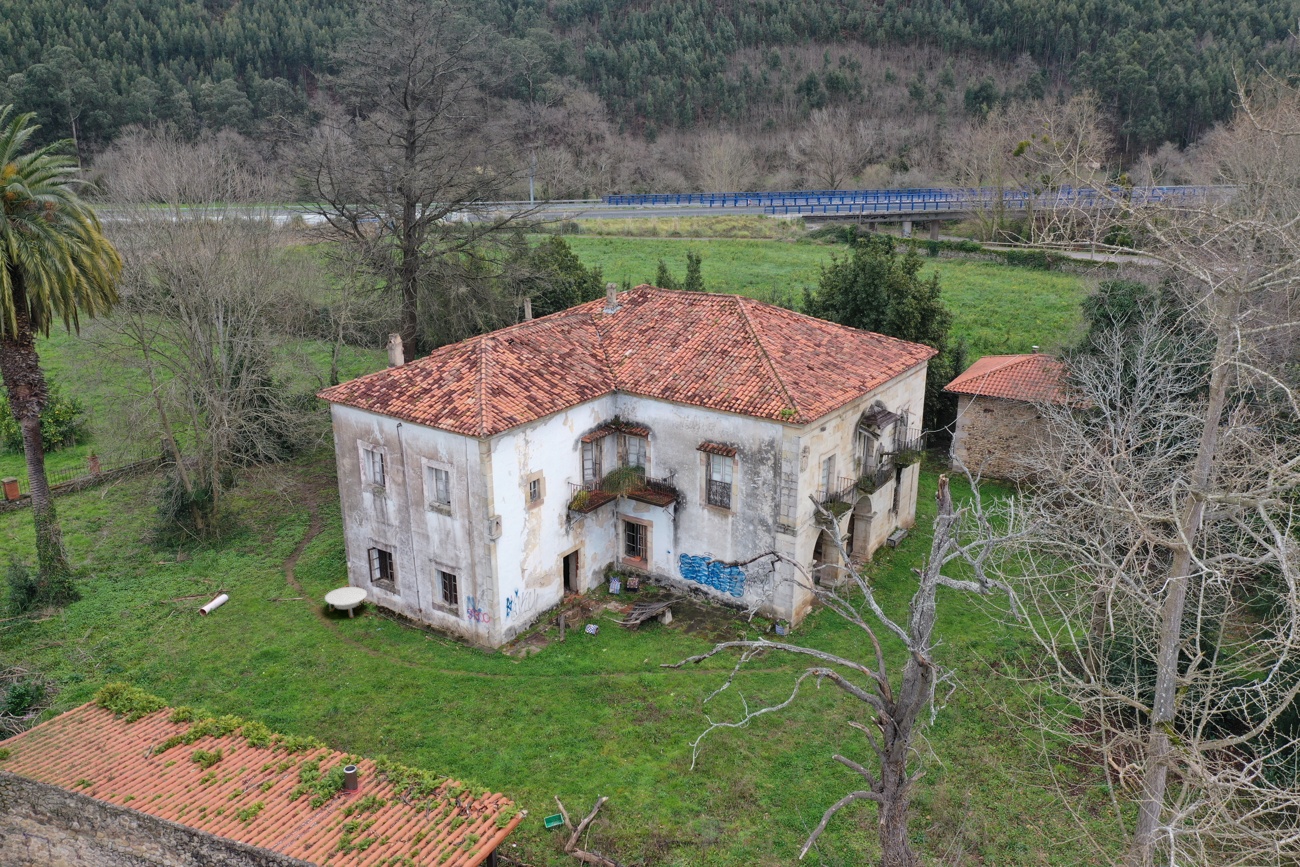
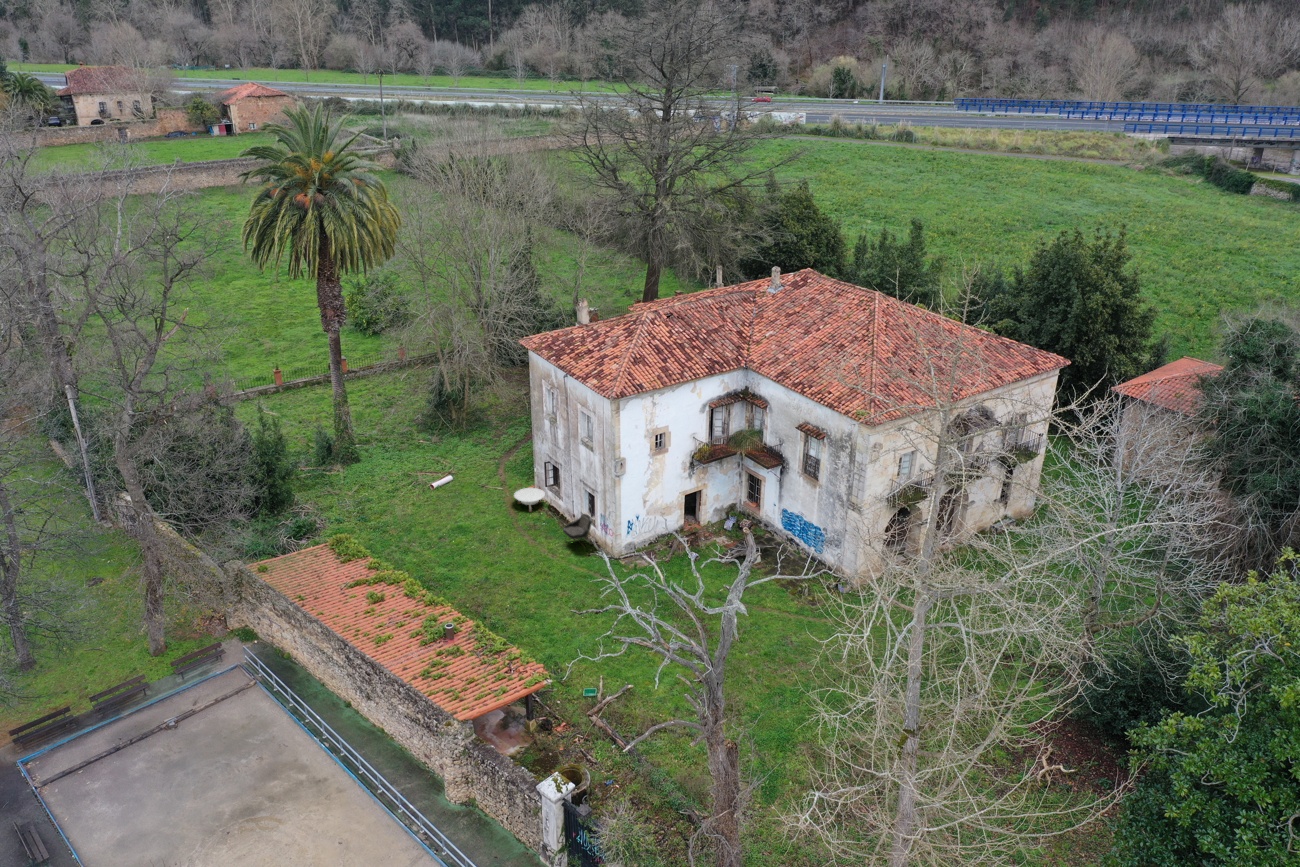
lounge chair: none [415,603,457,651] -> present [563,514,592,540]

